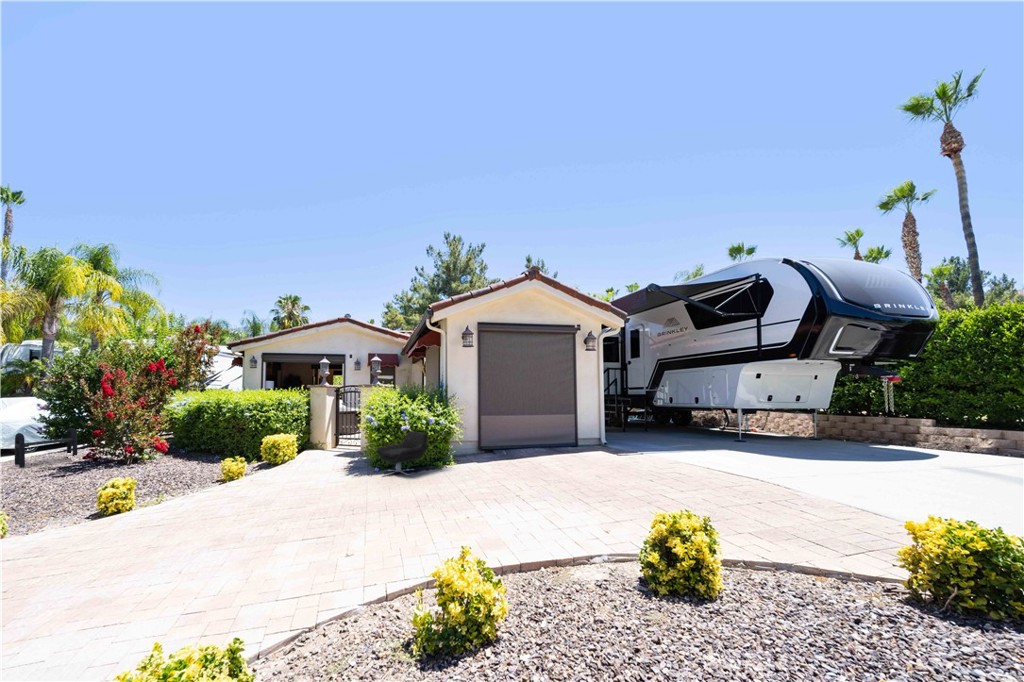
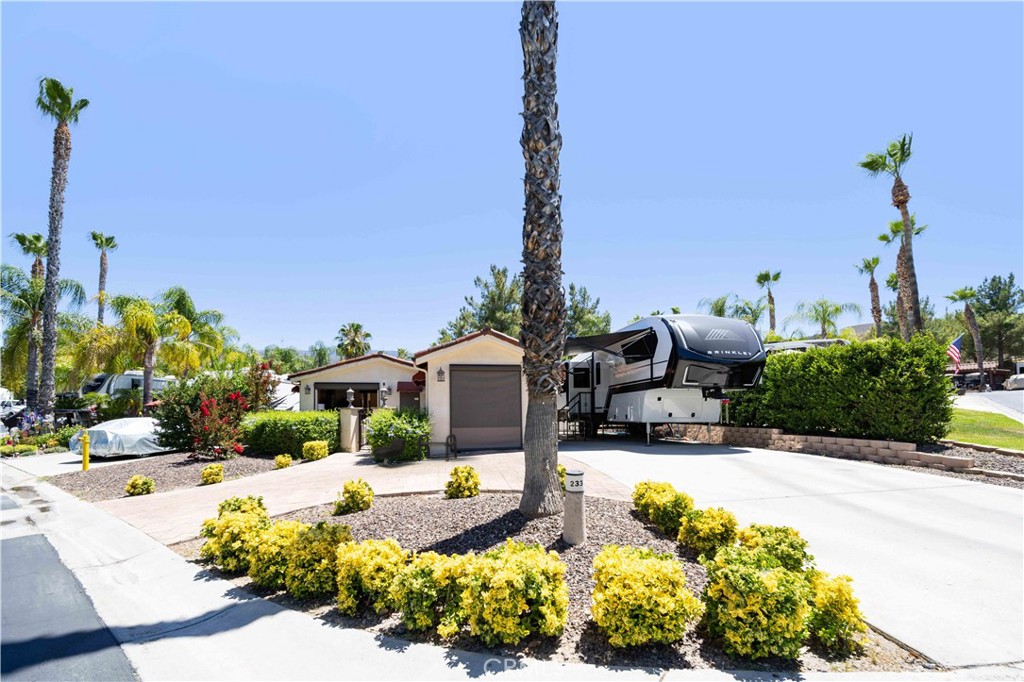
bench: present [15,428,78,468] -> present [418,434,457,461]

